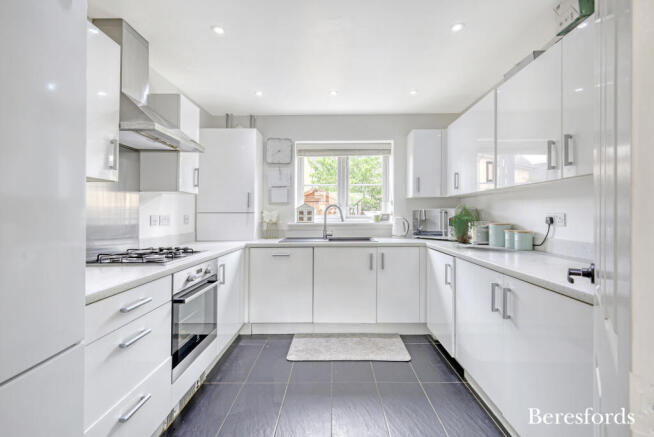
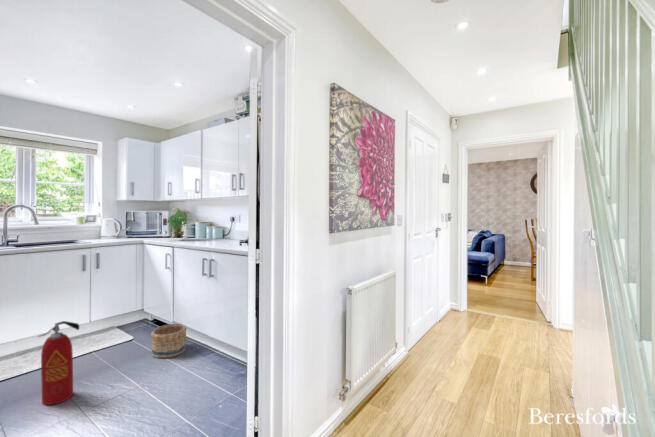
fire extinguisher: none [308,329,343,417] -> present [38,321,79,405]
basket: none [422,360,468,414] -> present [151,324,187,358]

